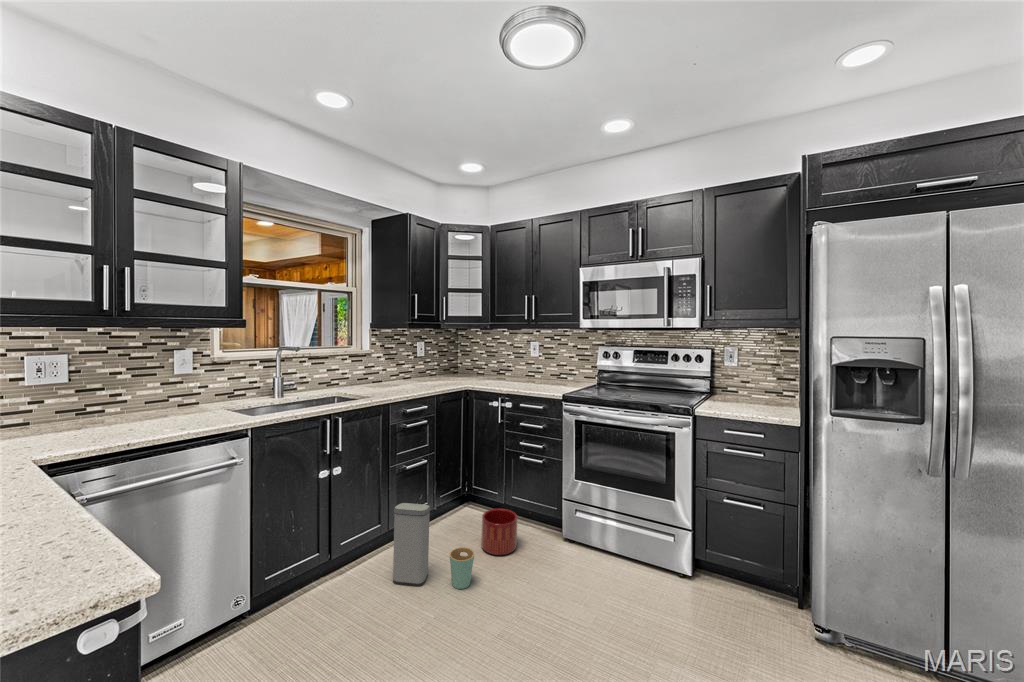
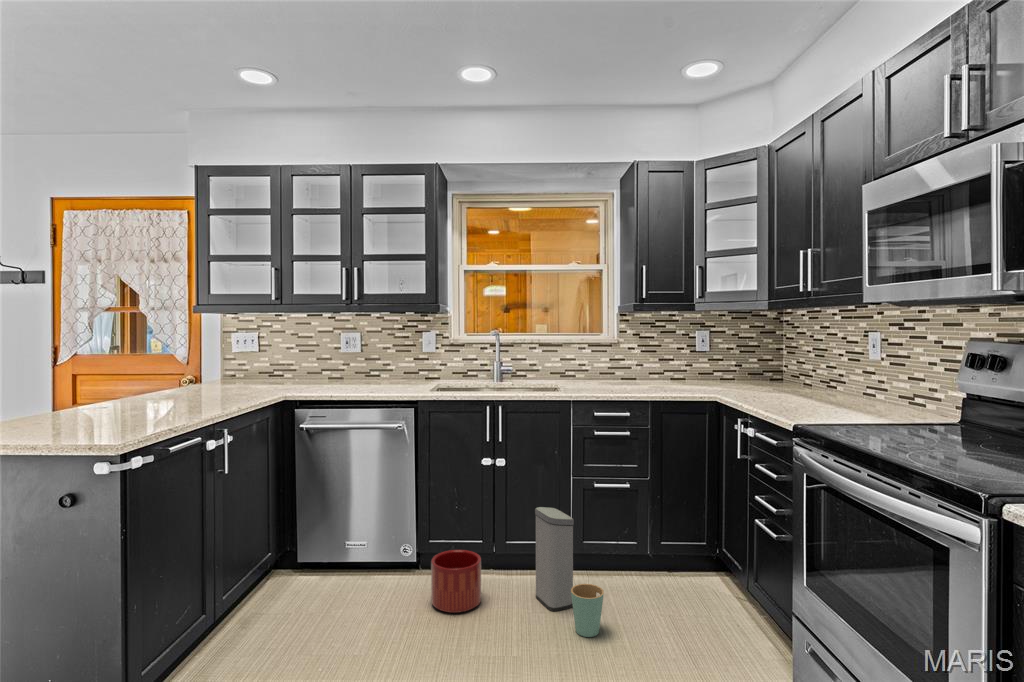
planter: present [481,509,517,555] -> present [431,550,481,613]

